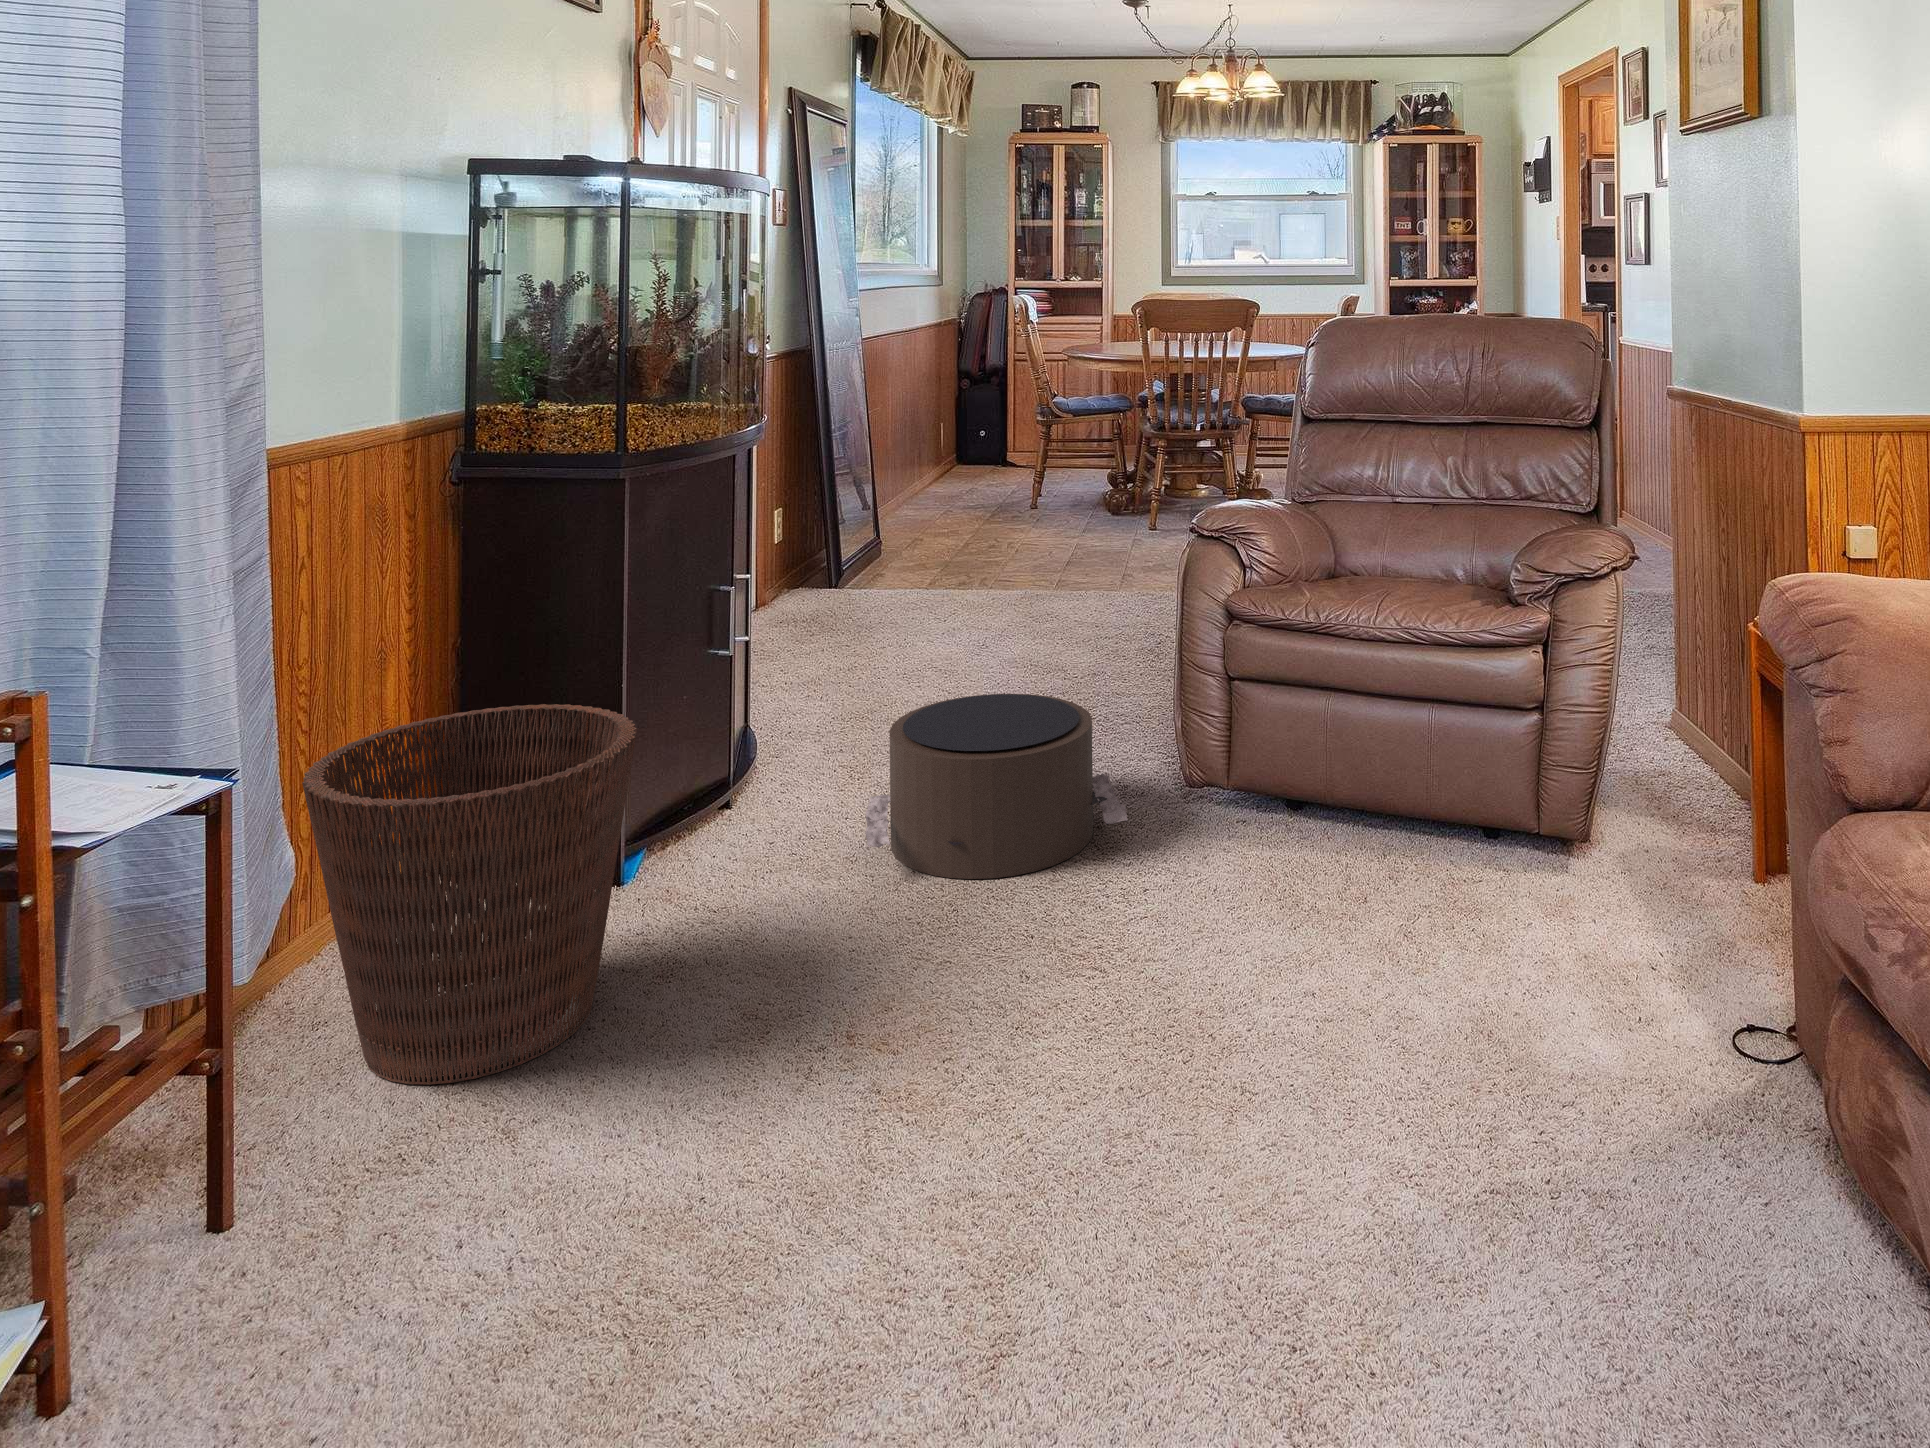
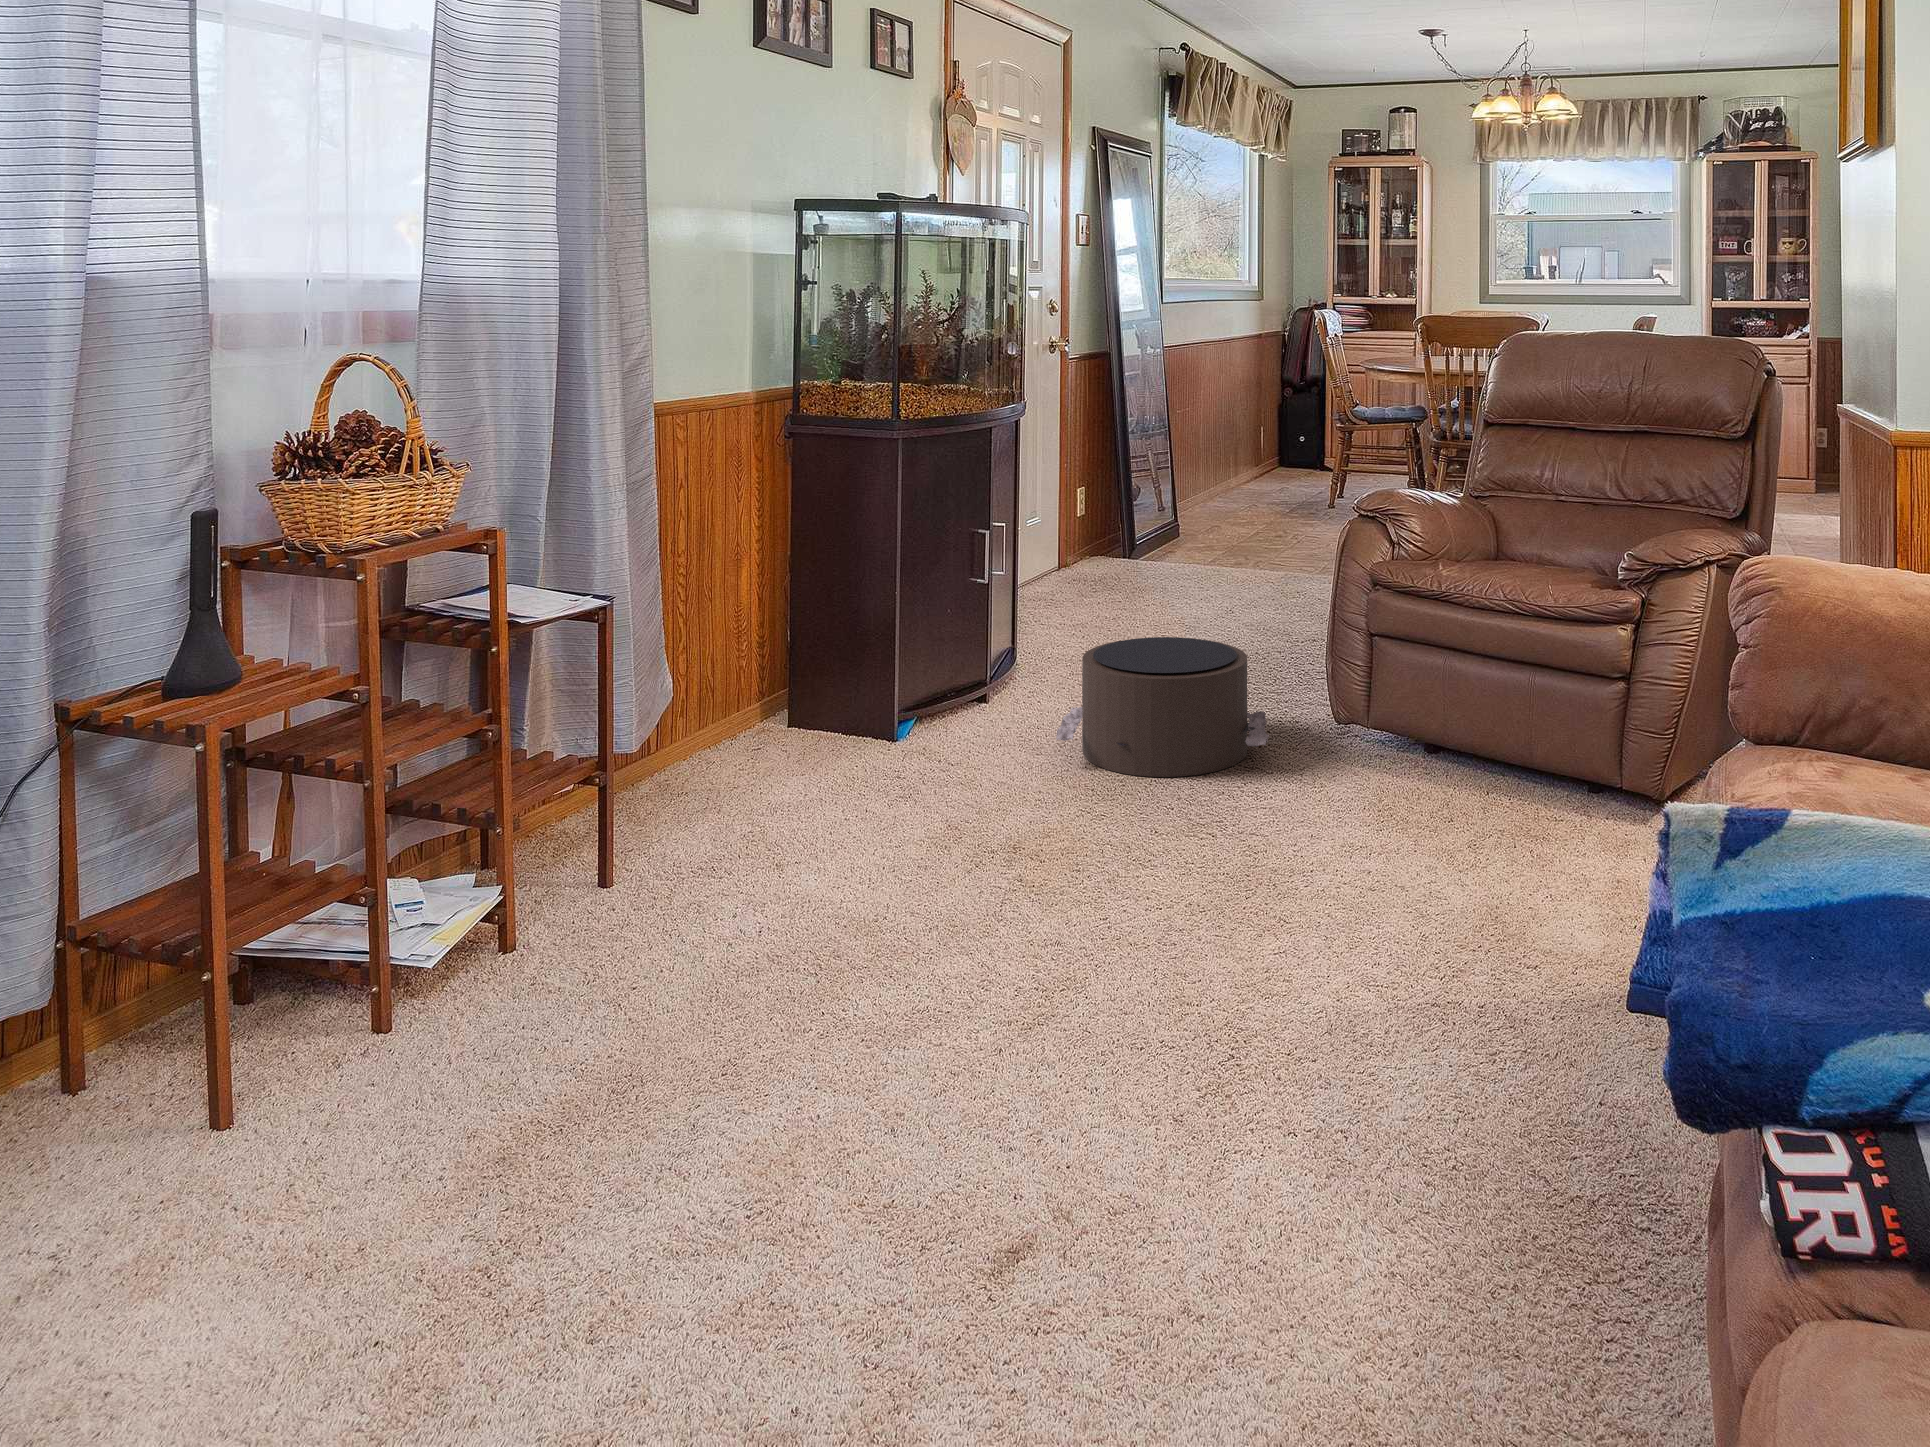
basket: present [302,704,637,1085] -> none [658,597,873,843]

